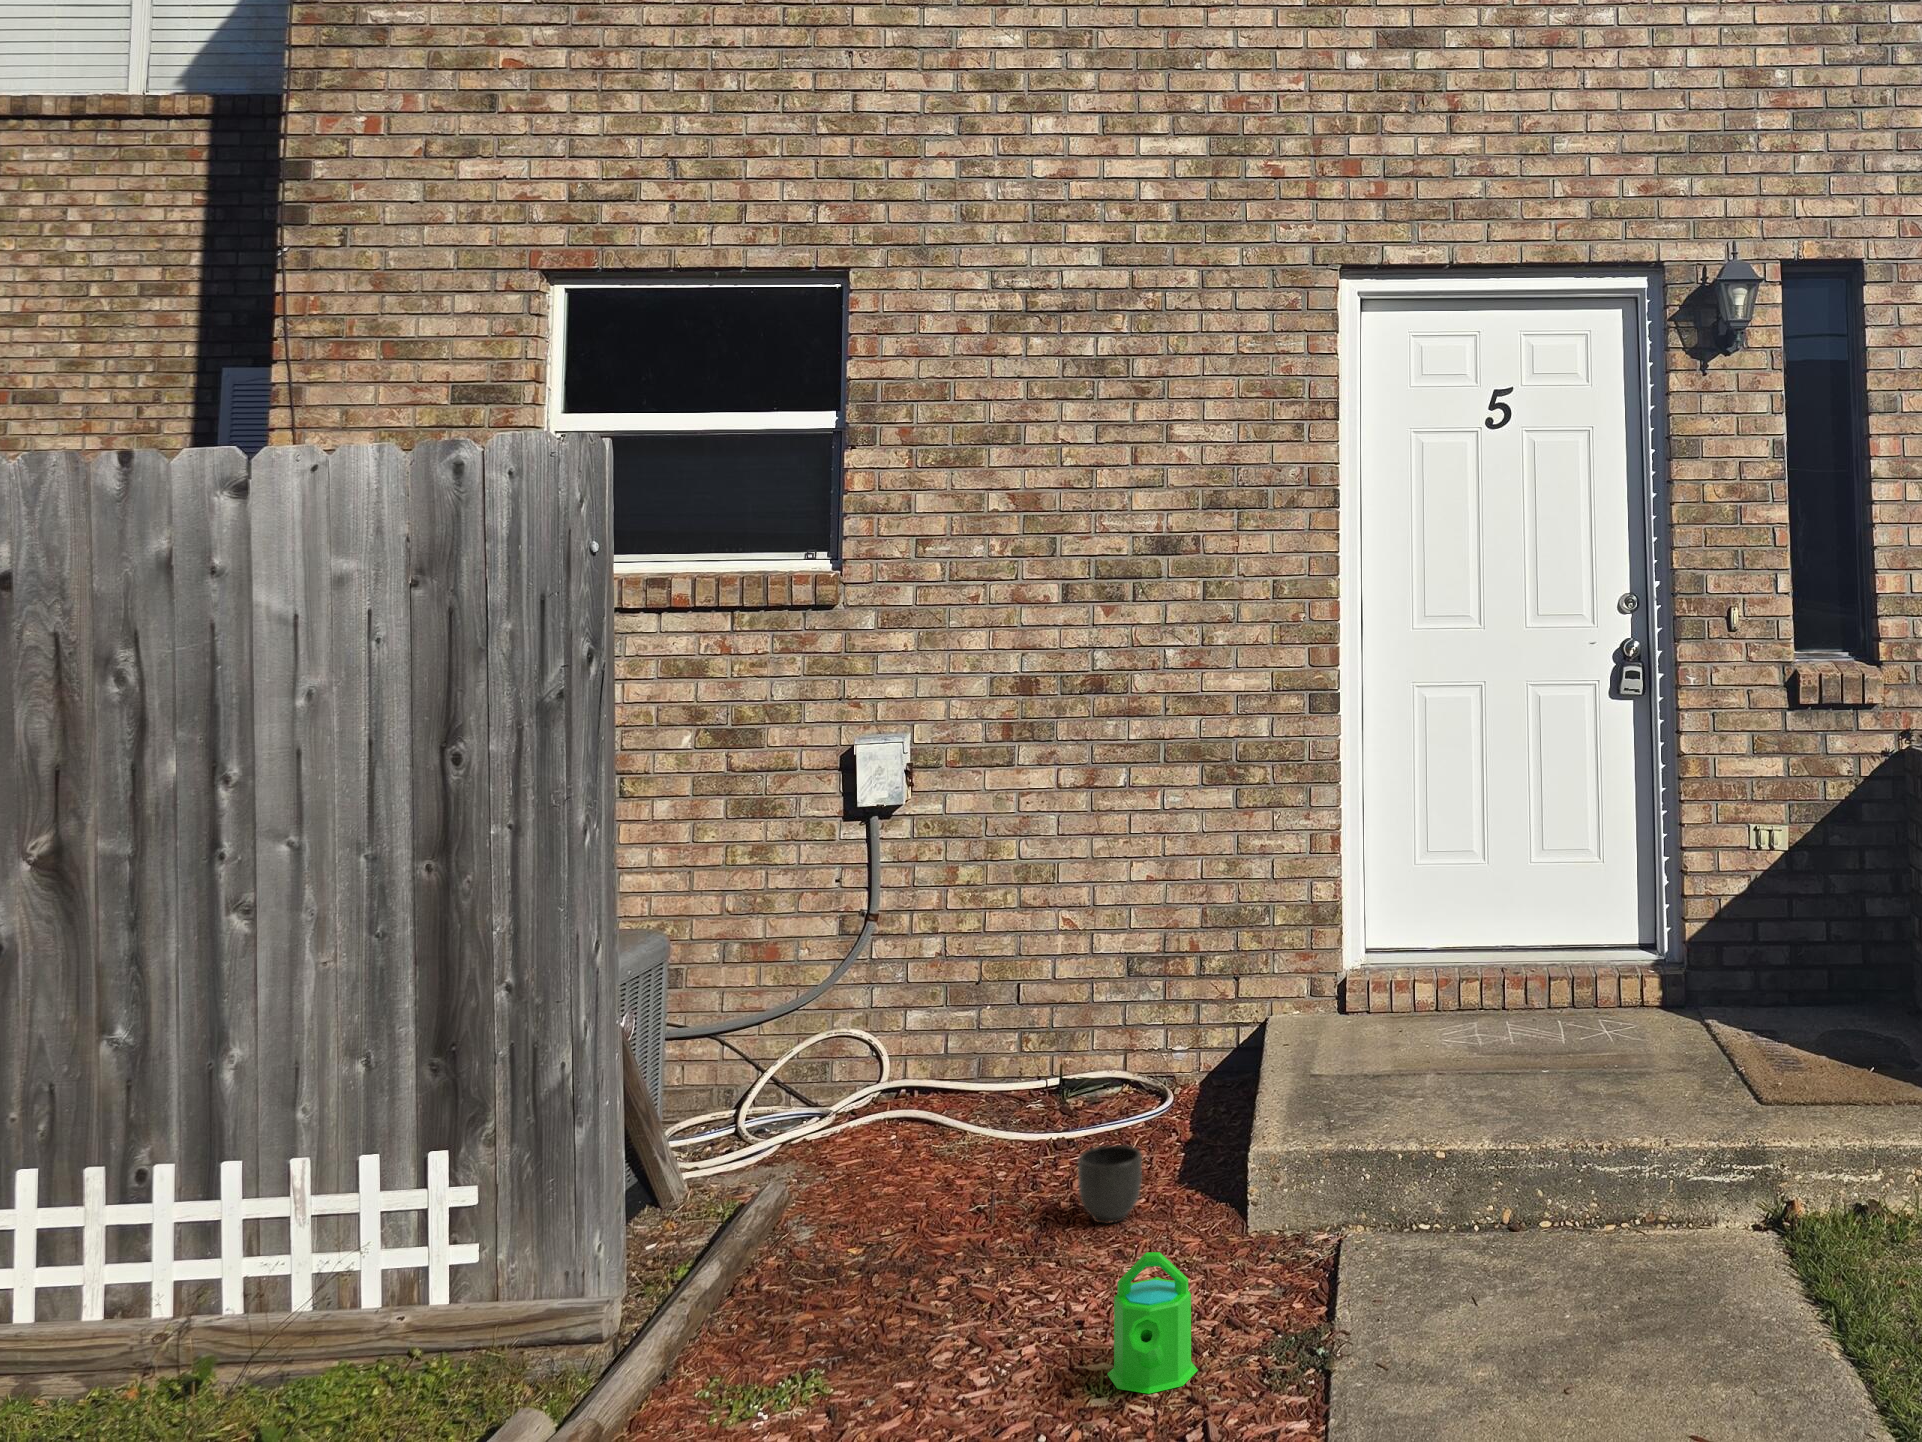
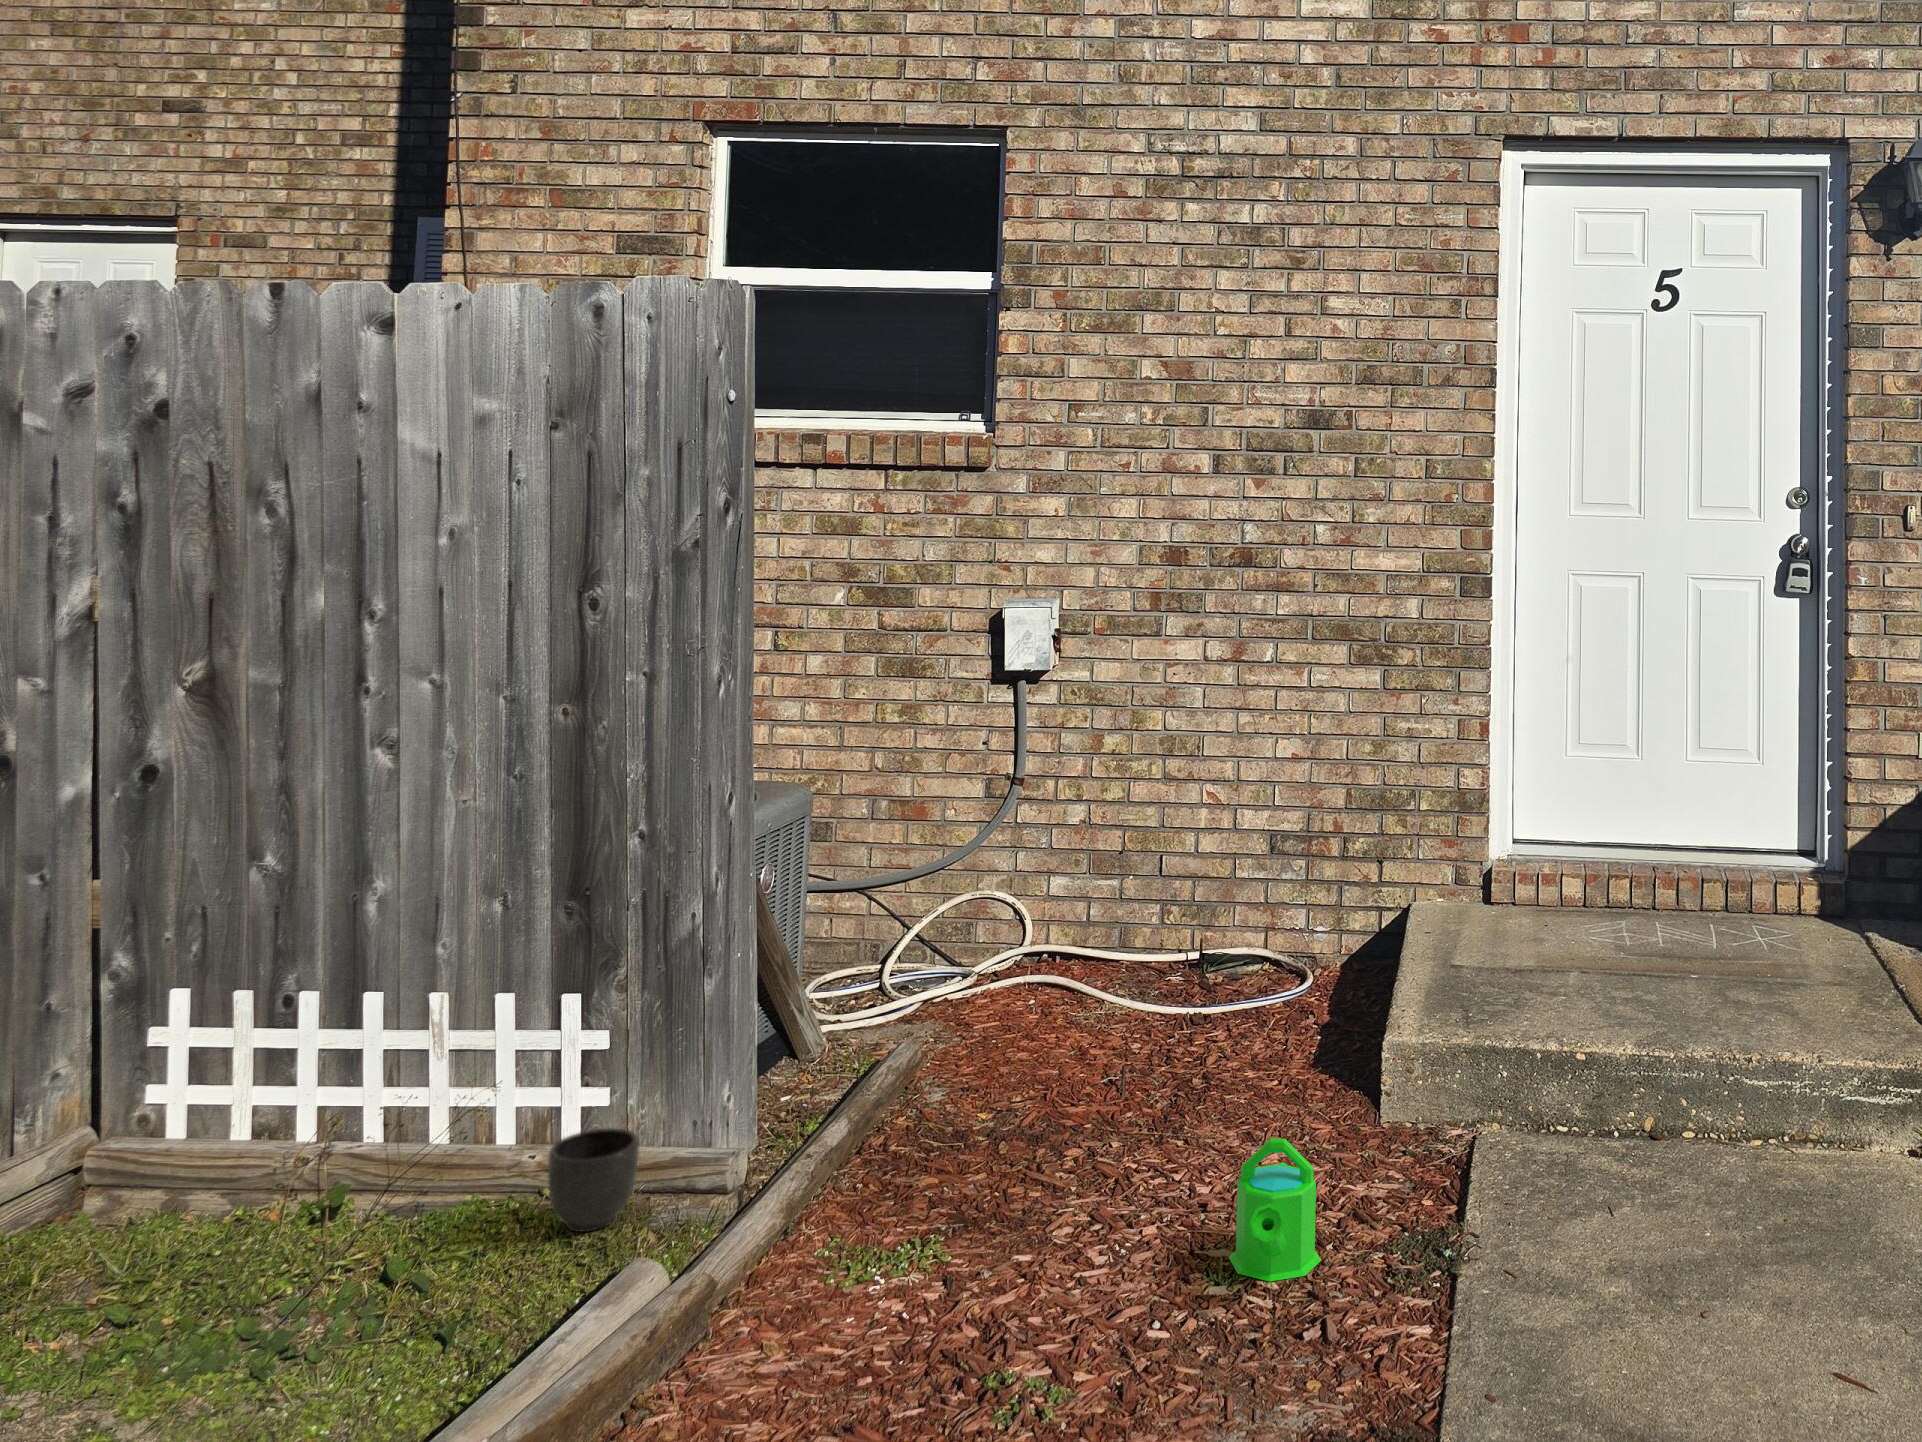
planter: present [1078,1145,1142,1224] -> present [548,1128,639,1232]

